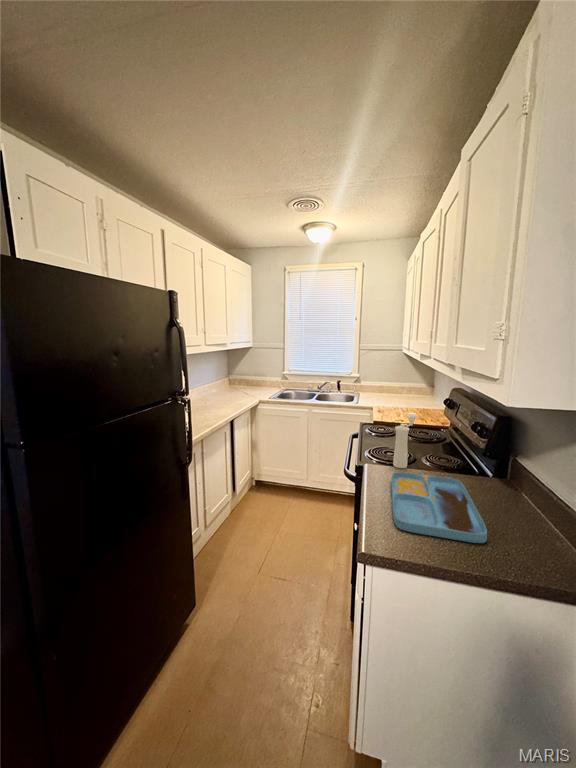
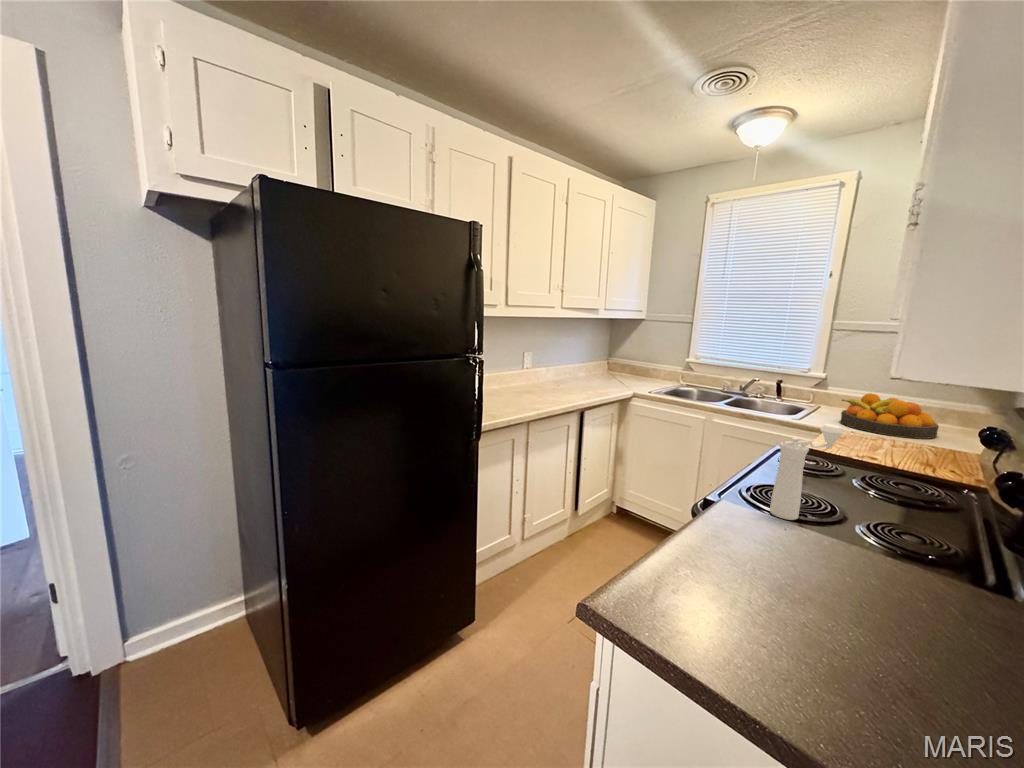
fruit bowl: none [372,384,413,406] -> present [840,393,939,439]
tray: present [391,472,487,543] -> none [673,515,886,672]

